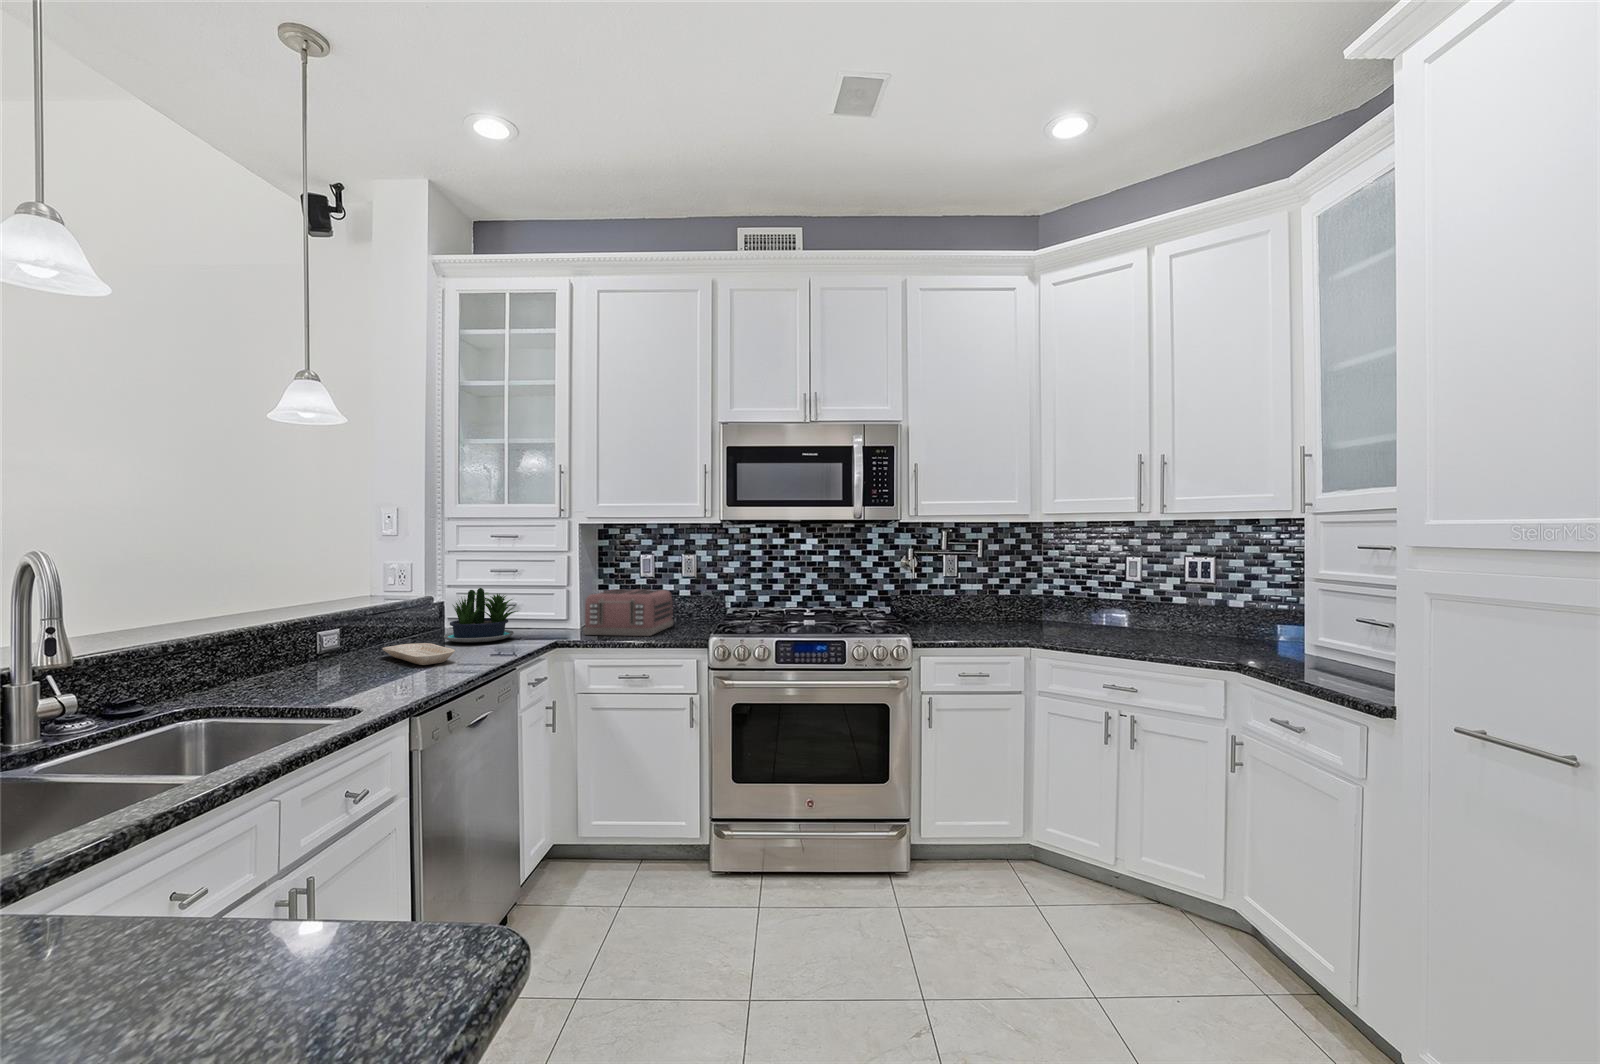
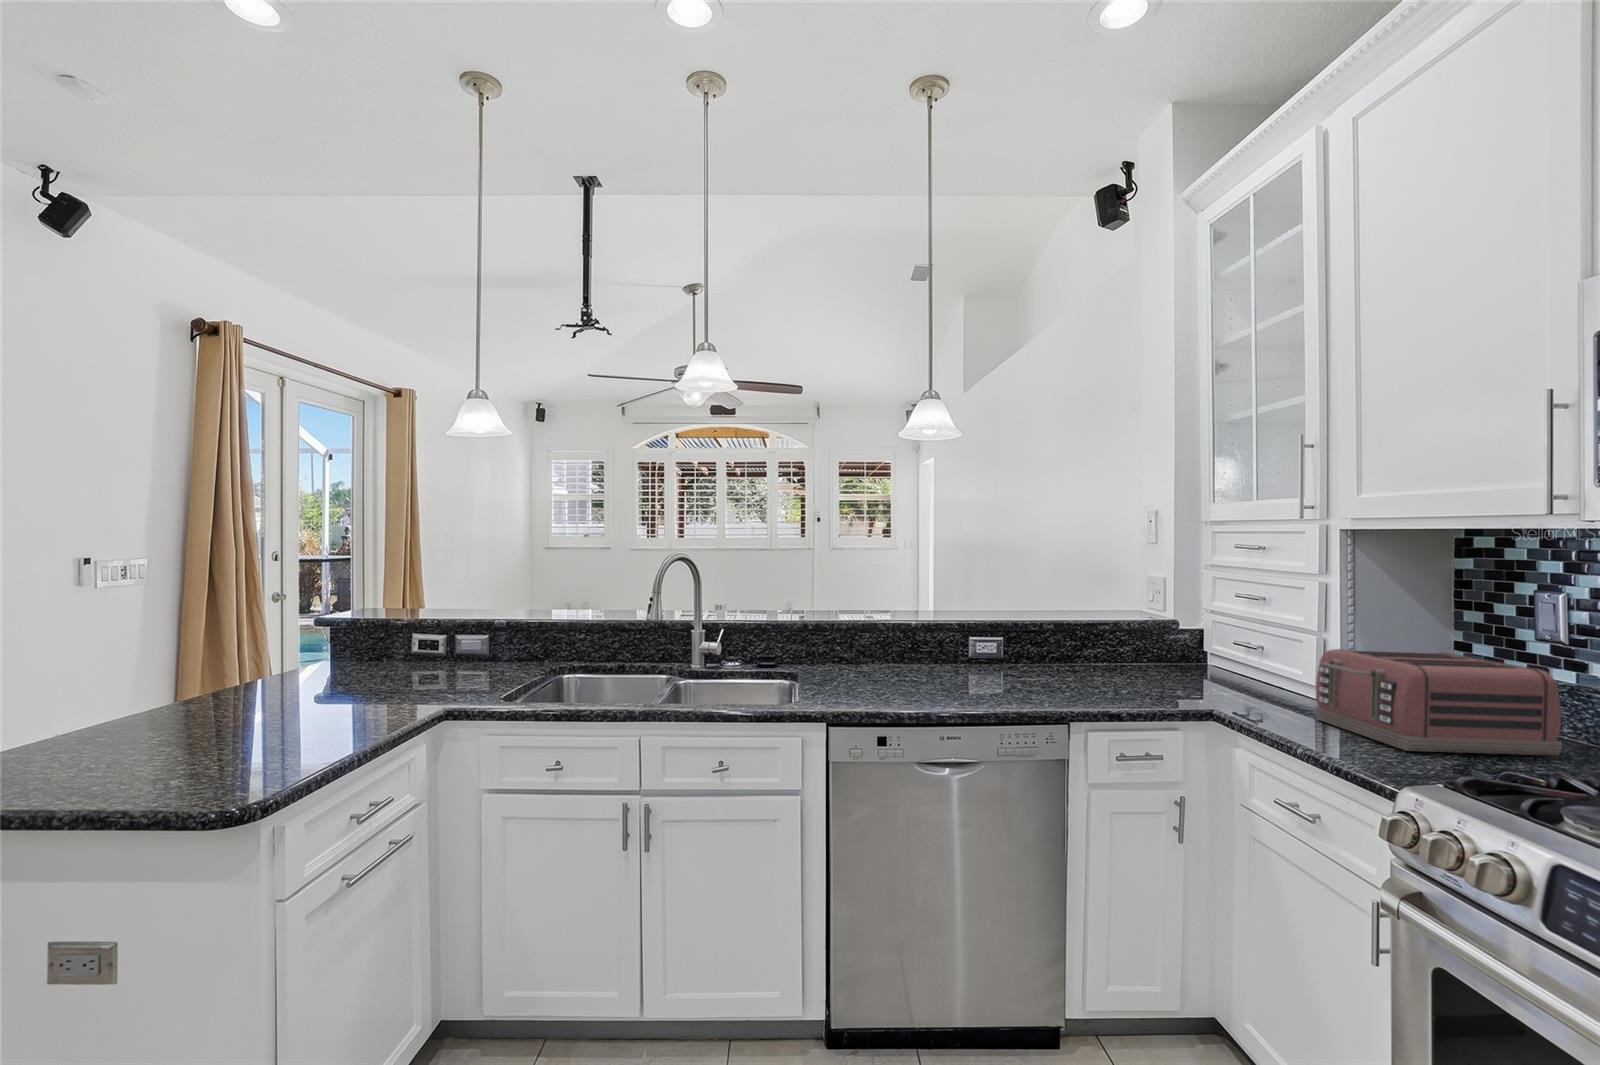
potted plant: present [444,588,518,643] -> none [1119,615,1238,693]
tray: present [383,643,455,665] -> none [985,667,1062,694]

